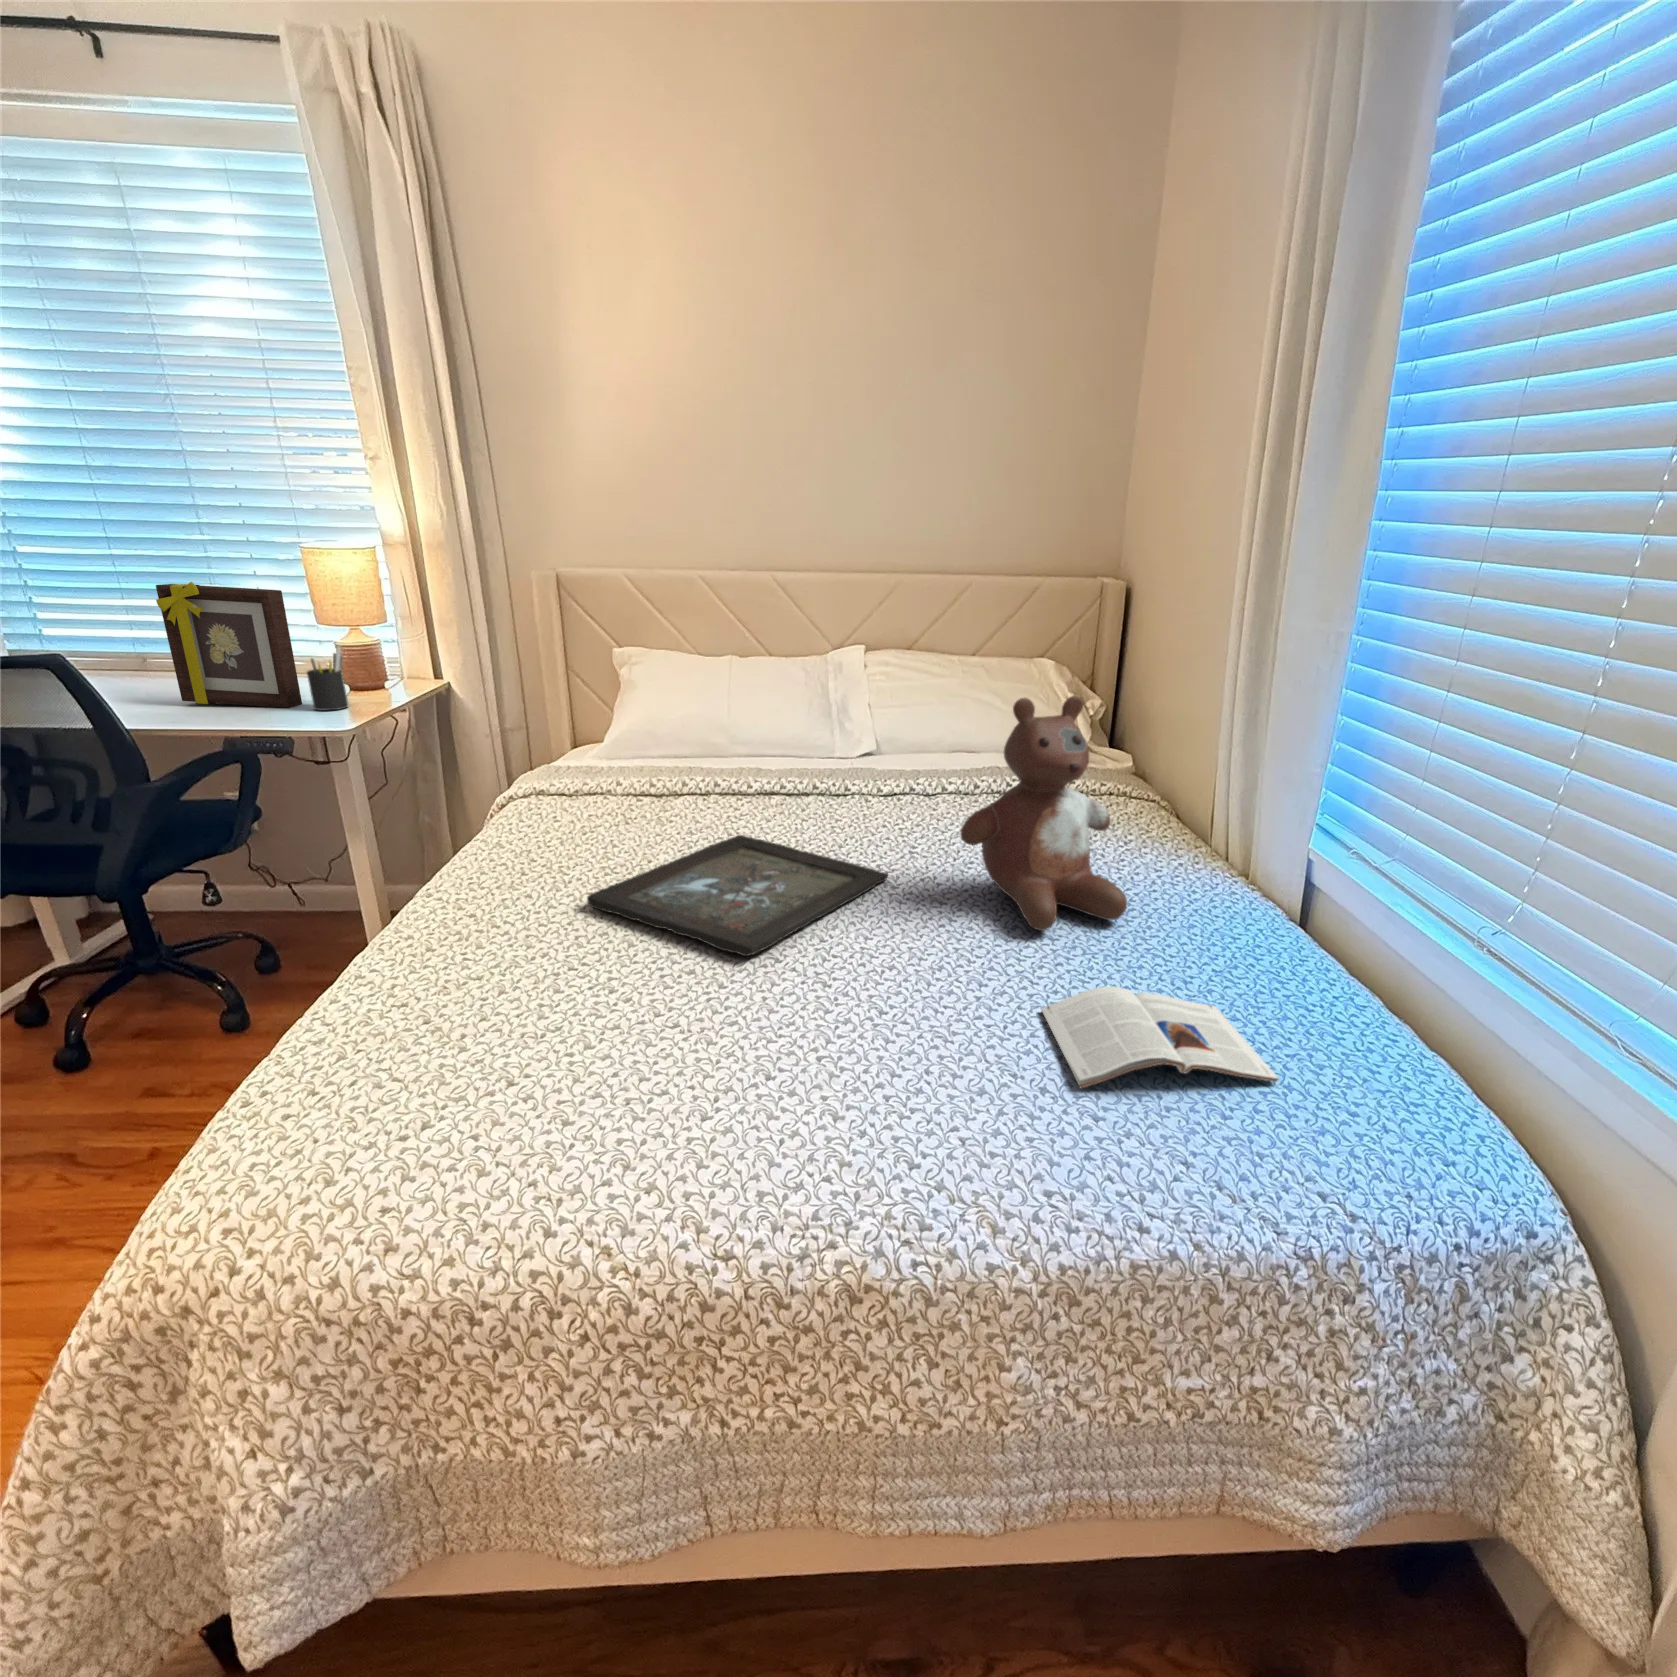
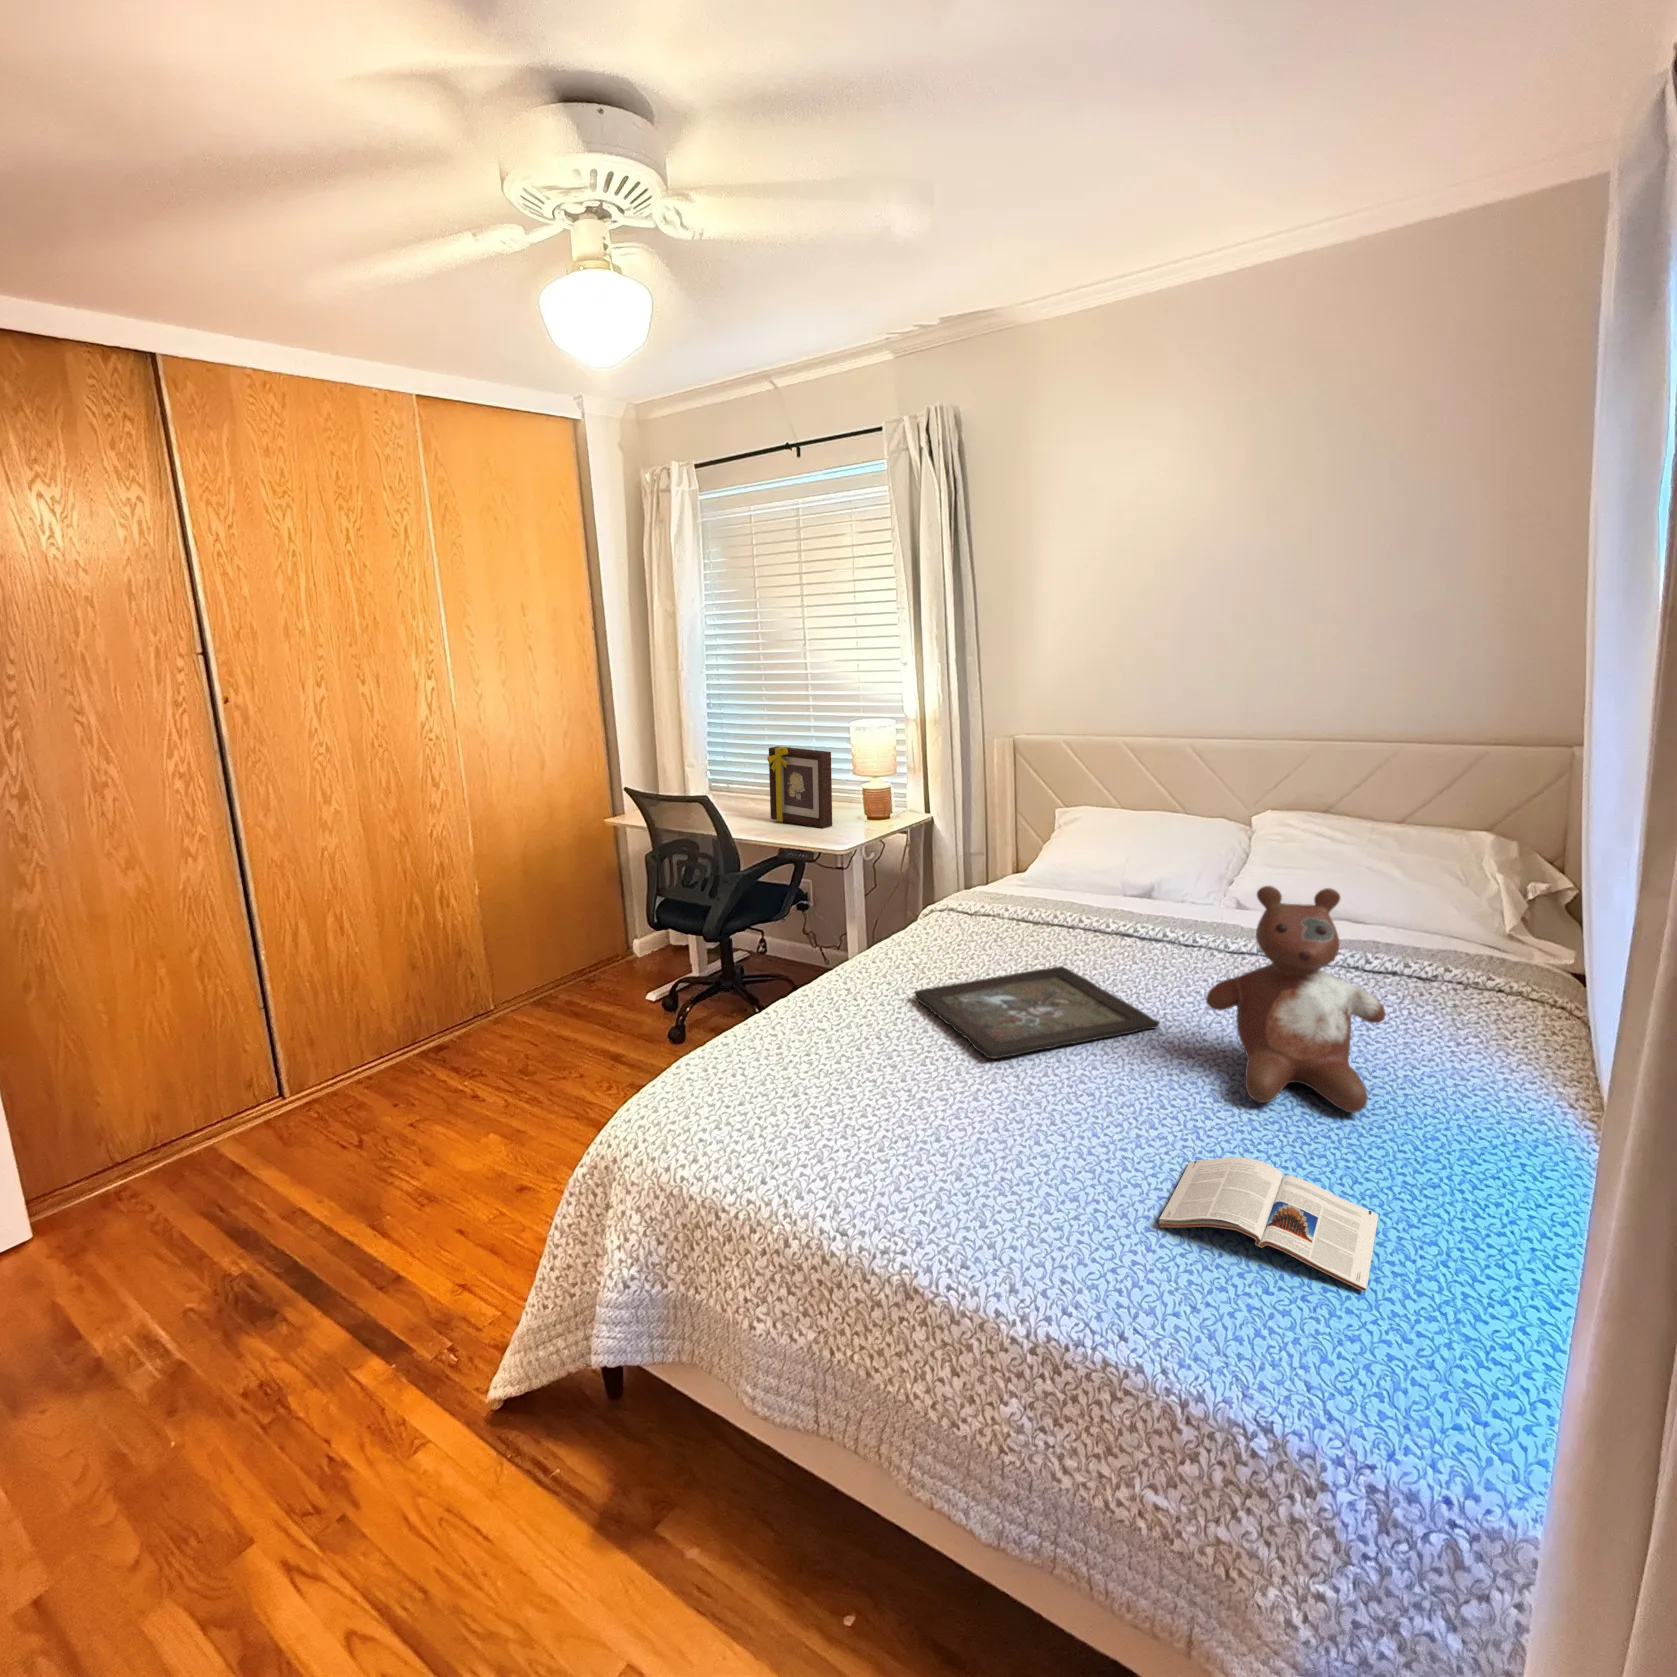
pen holder: present [307,648,348,711] -> none [834,791,857,833]

